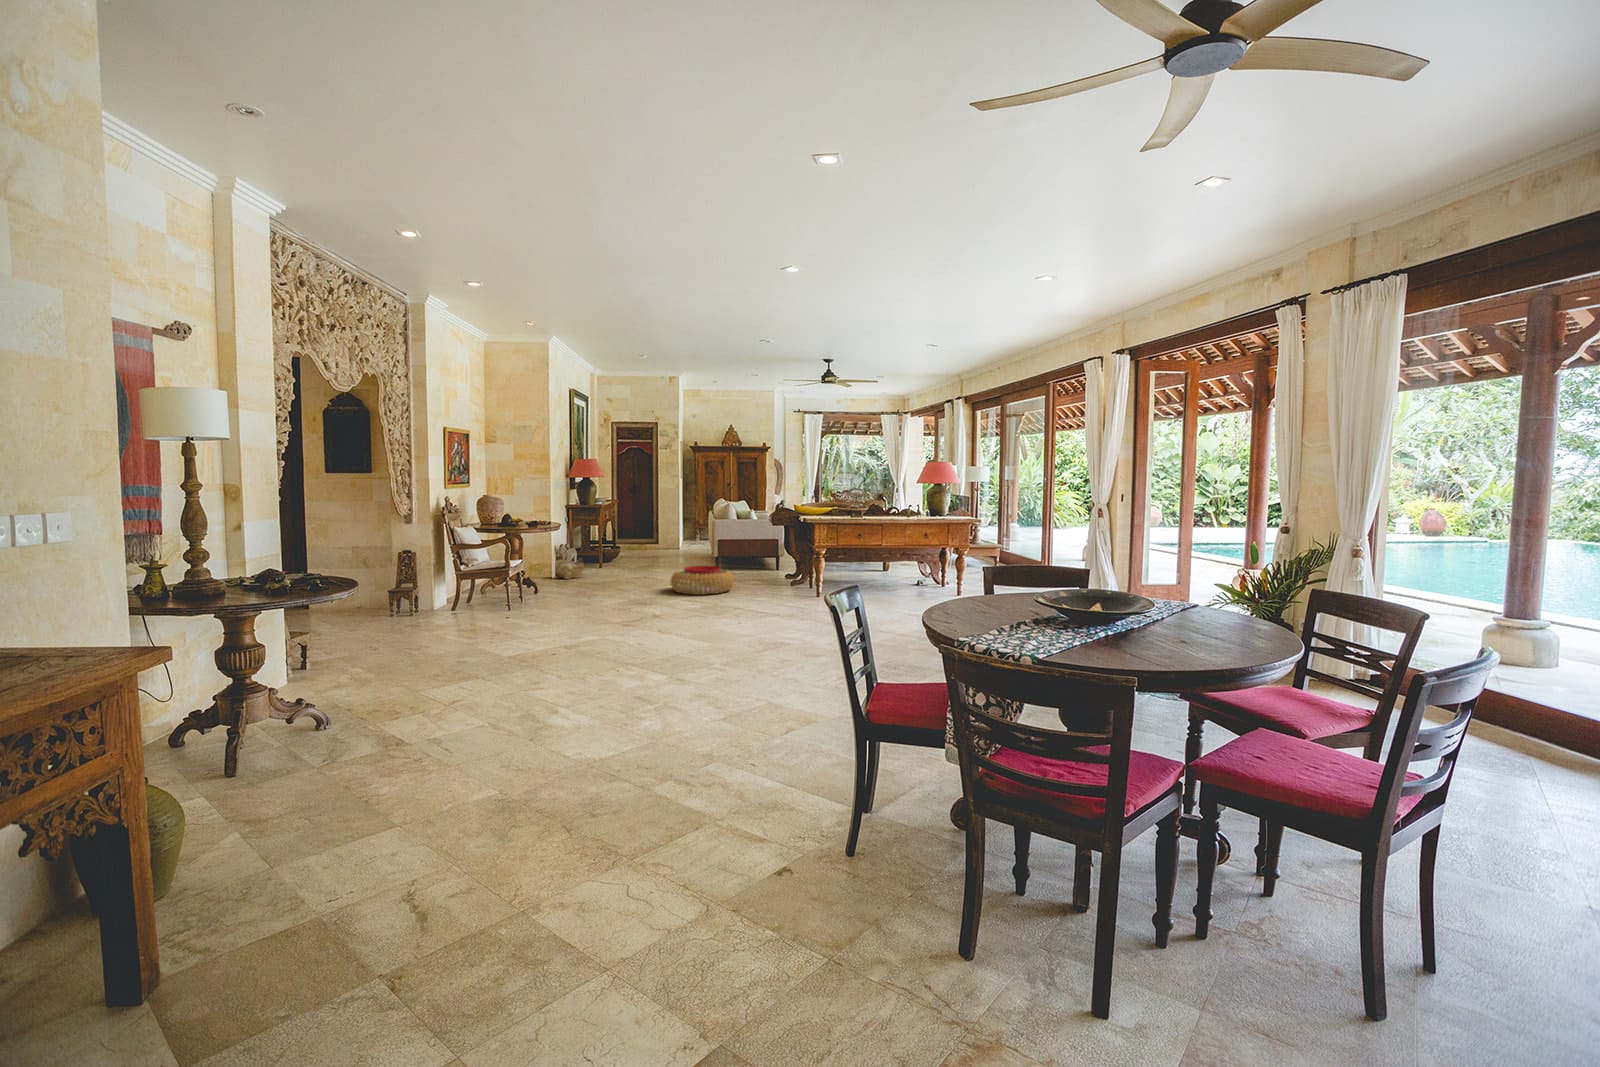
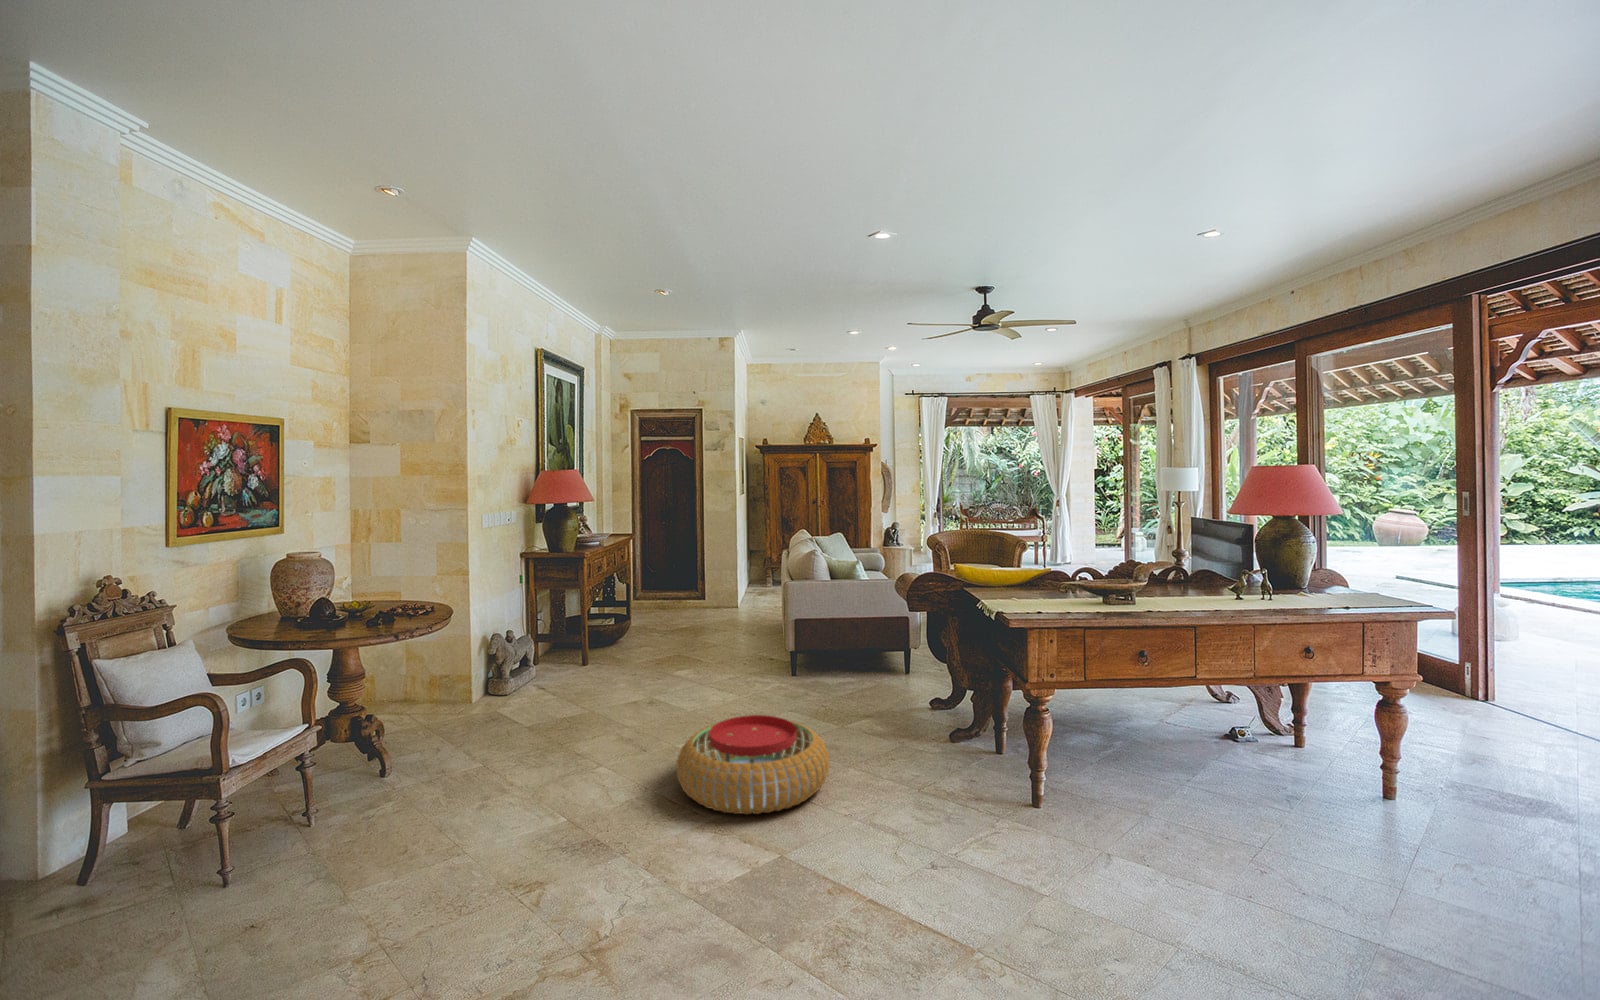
woven basket: present [555,559,584,579] -> none [473,654,536,709]

